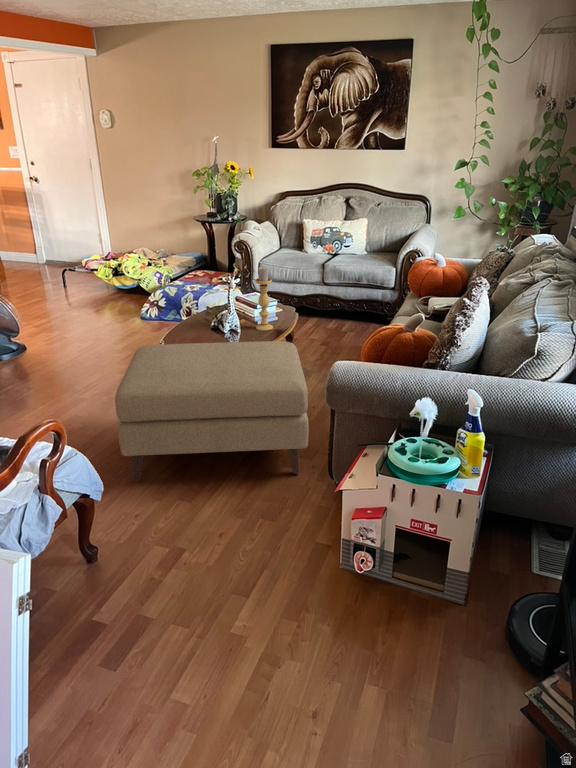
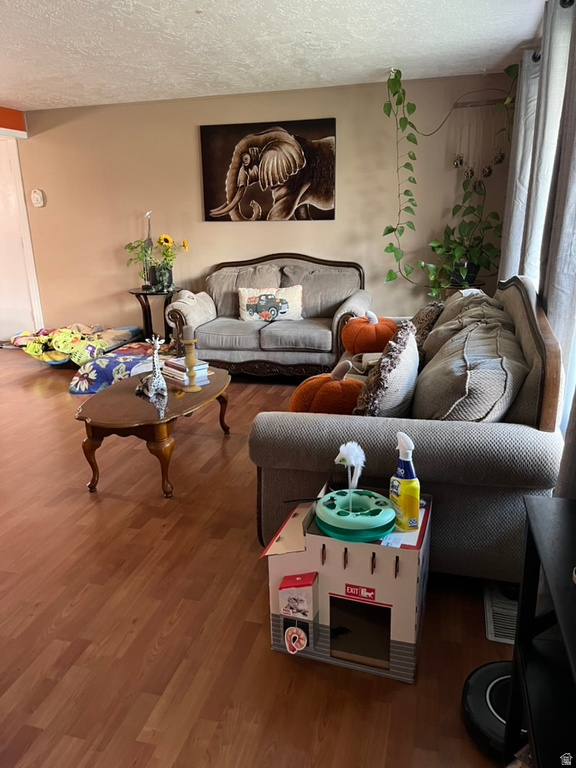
ottoman: present [115,341,309,481] -> none [12,401,236,565]

